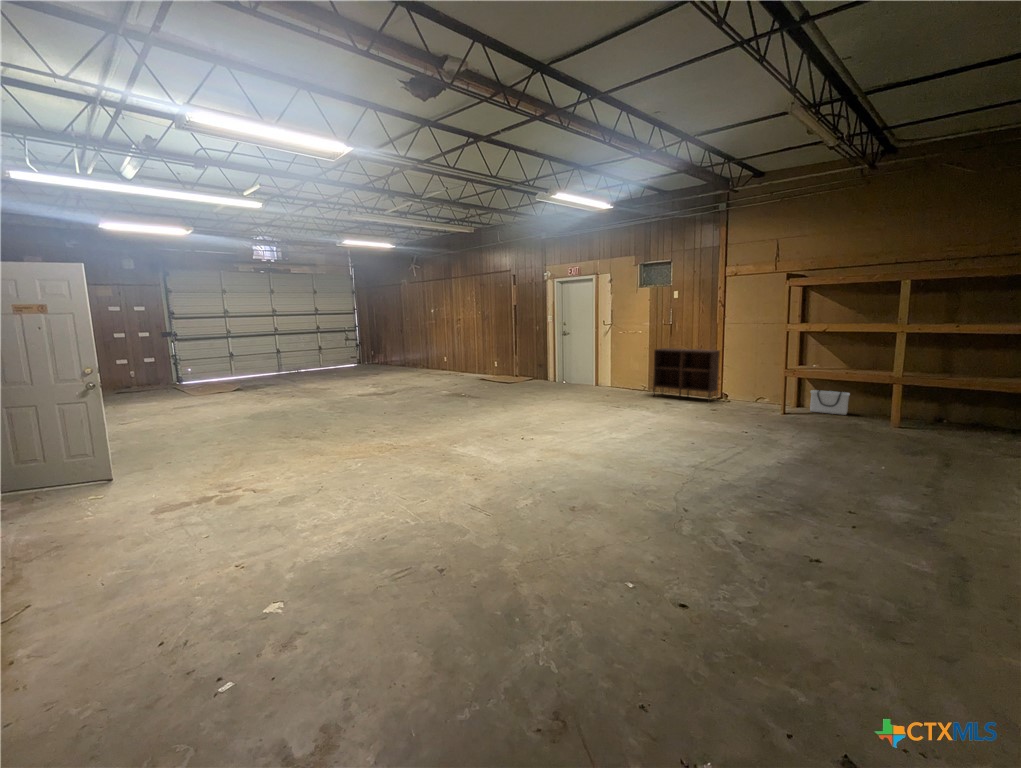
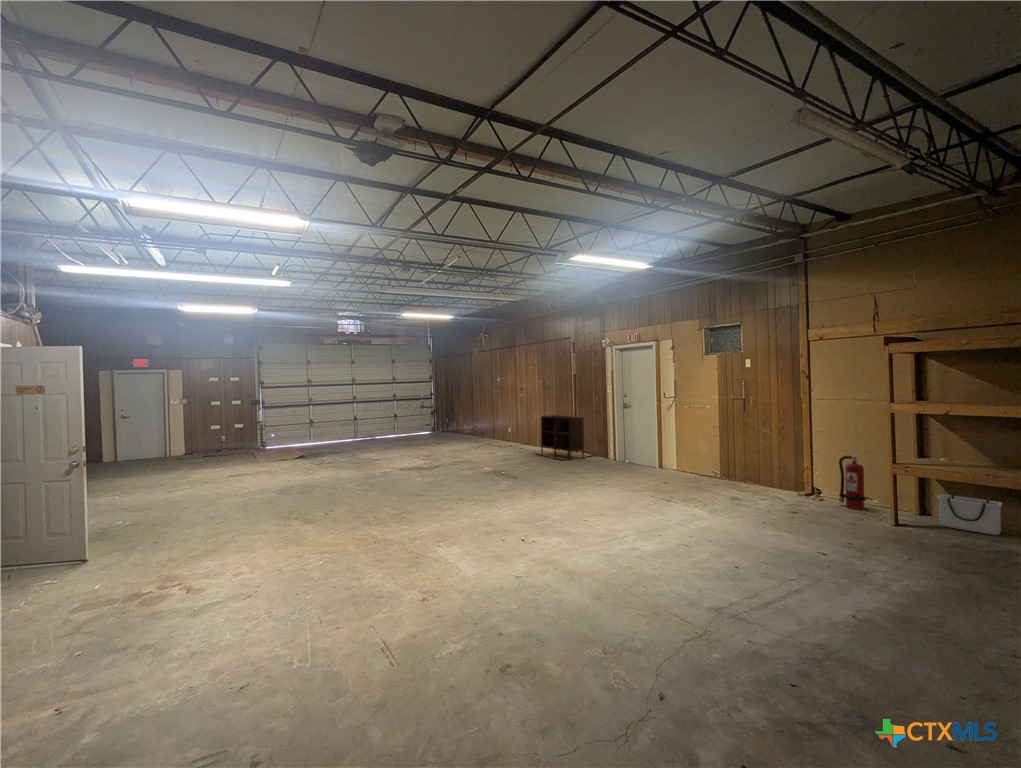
shelving unit: present [653,348,720,402] -> present [541,415,584,460]
fire extinguisher: none [742,364,762,405] -> present [839,454,865,509]

